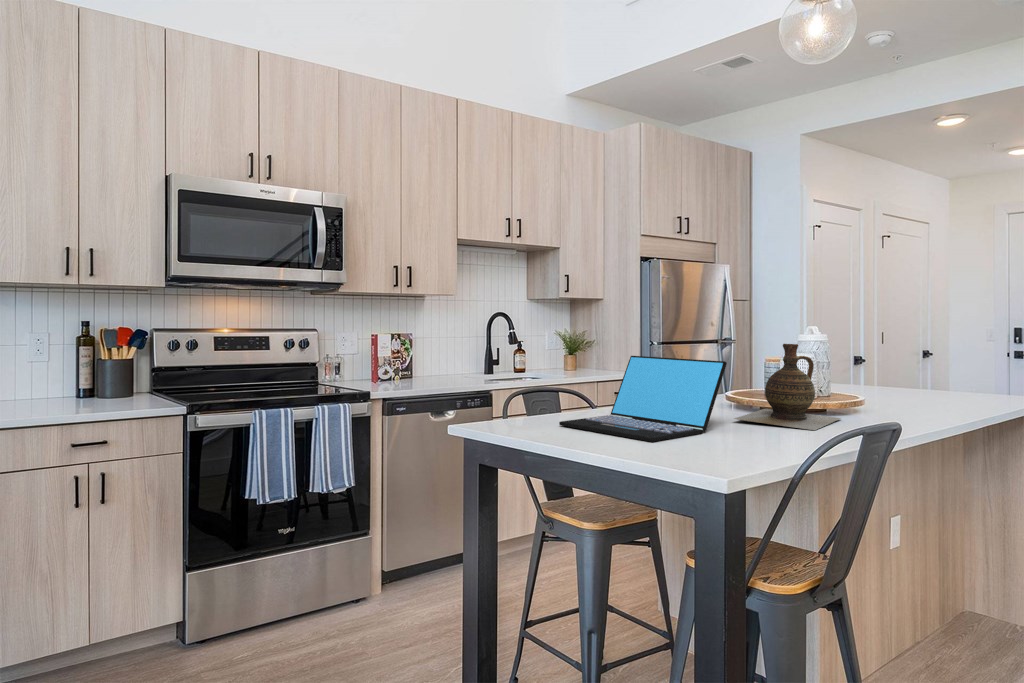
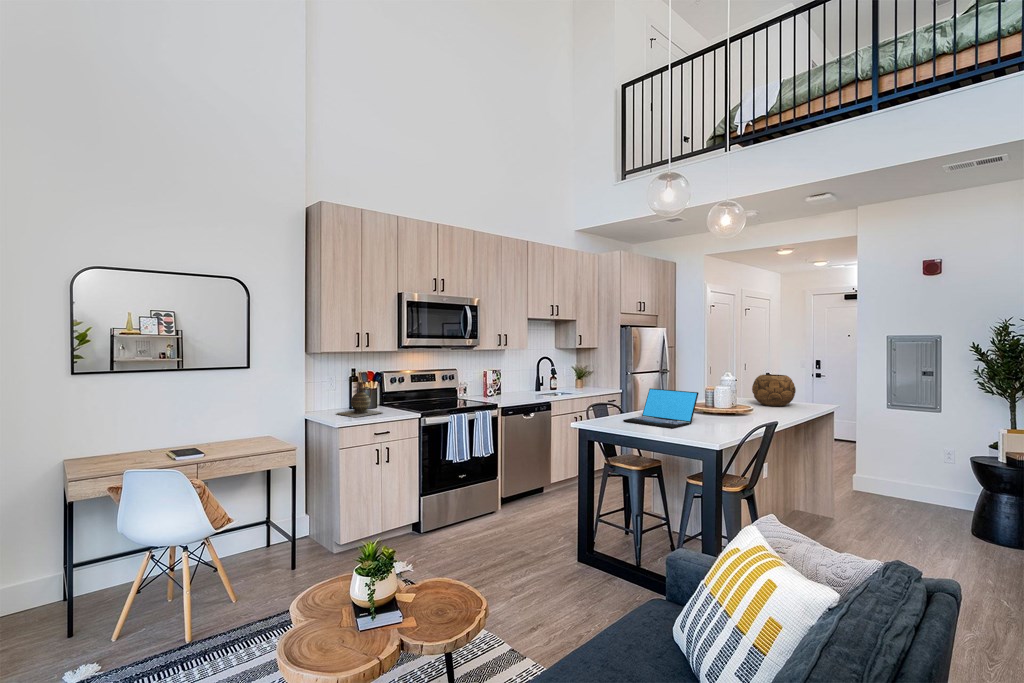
decorative bowl: none [869,335,961,399] -> present [752,375,796,406]
ceramic jug: present [734,344,841,430] -> present [337,382,383,417]

